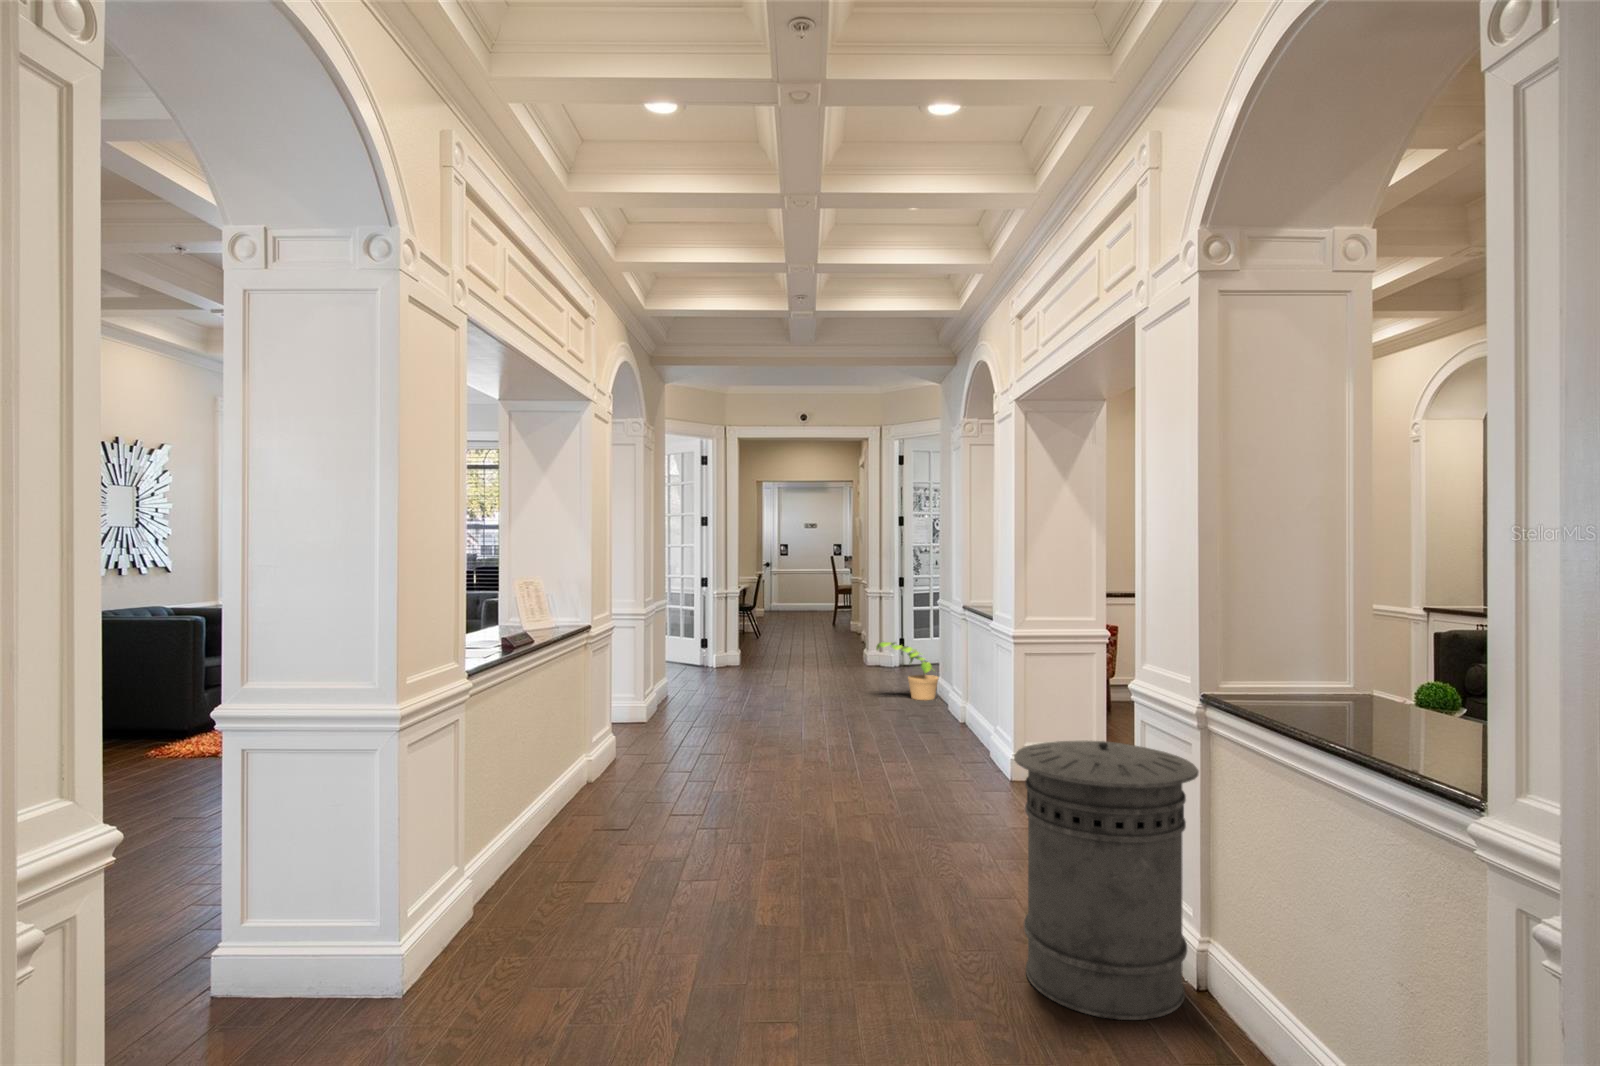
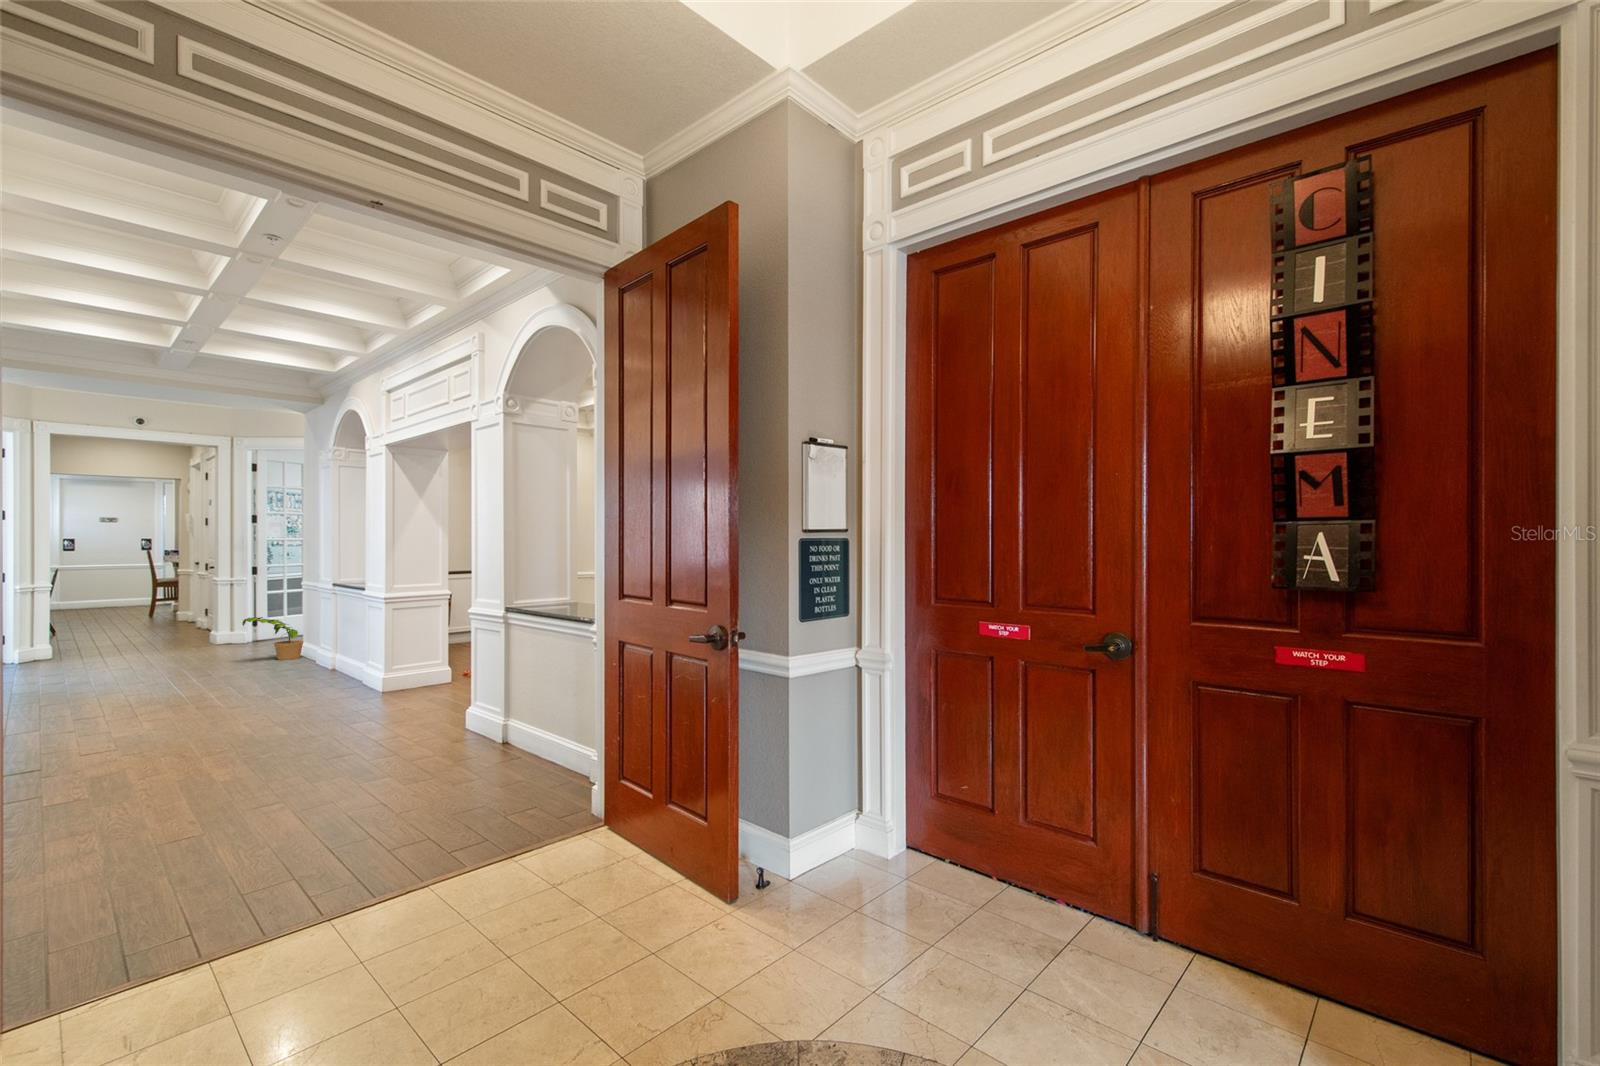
trash can: present [1014,741,1199,1020] -> none [410,634,504,760]

